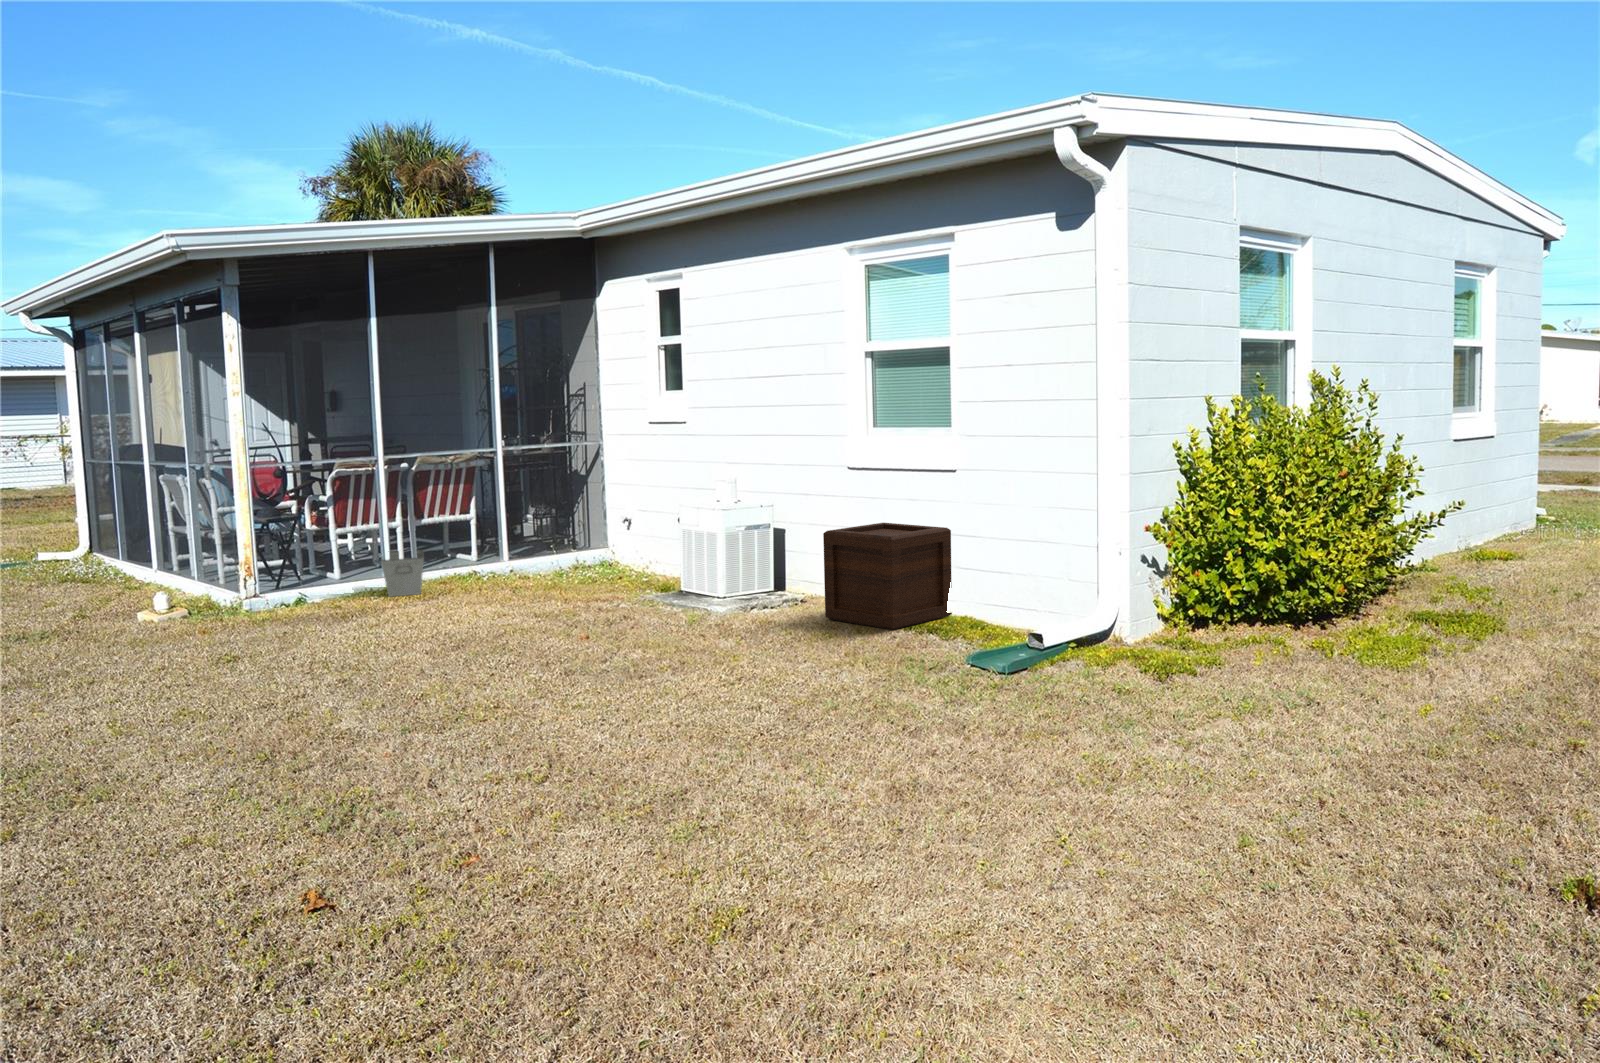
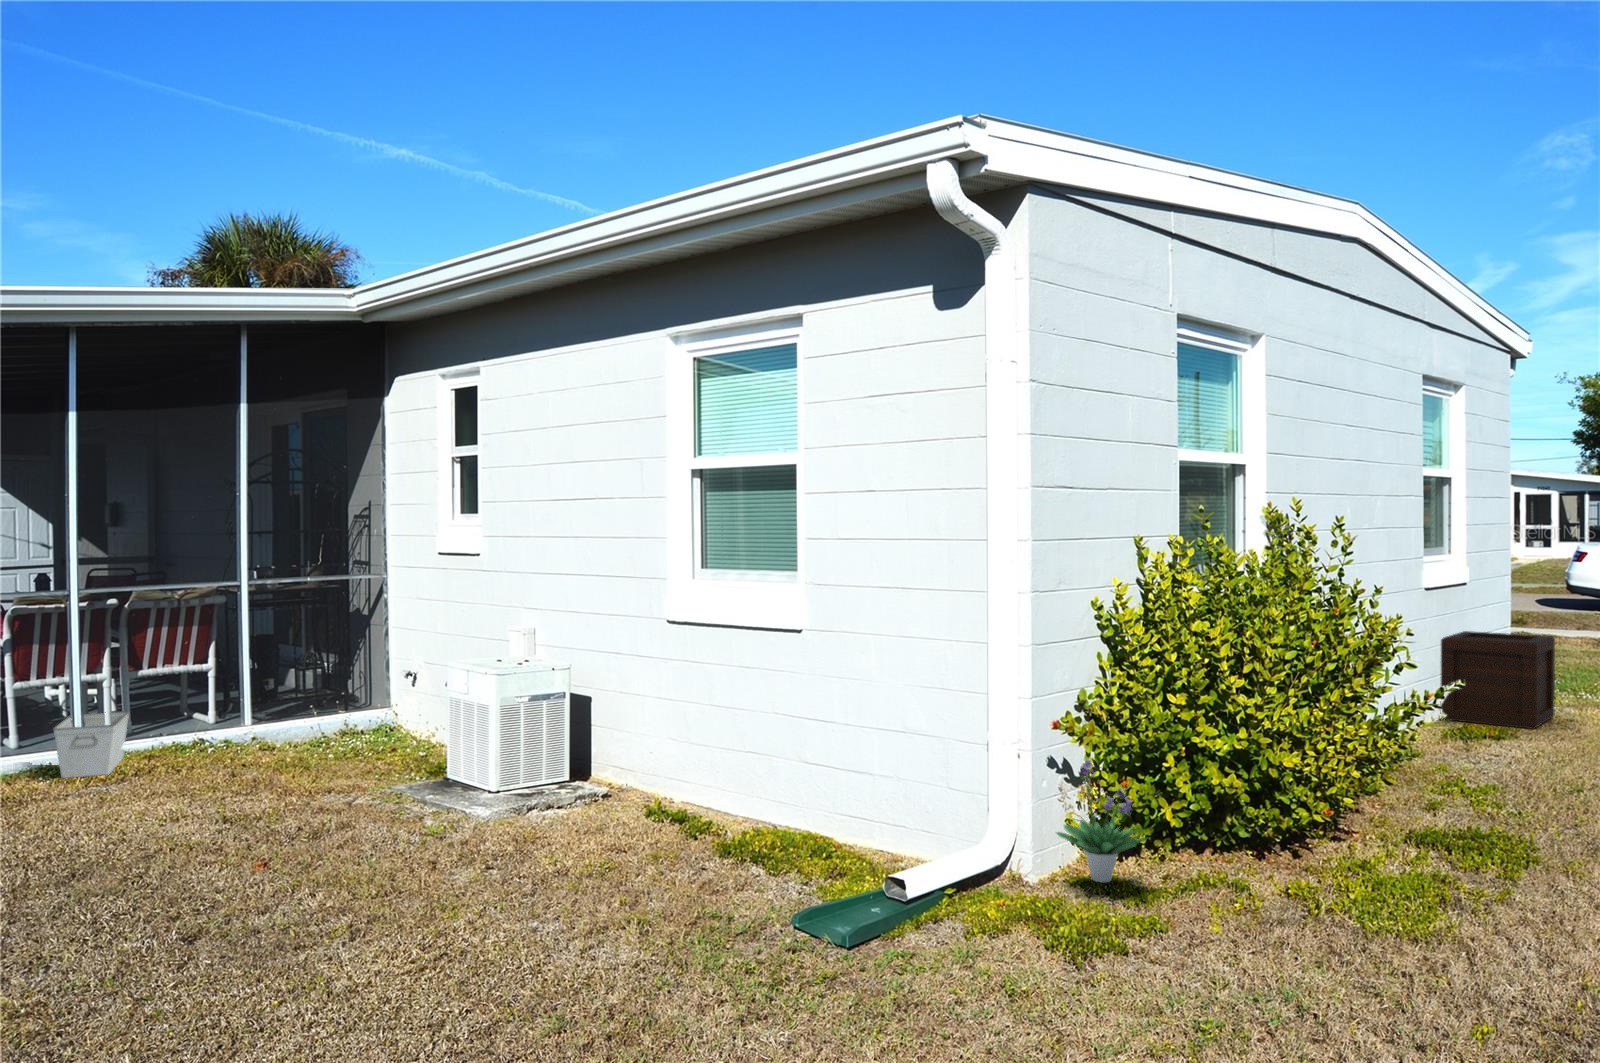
wooden crate: present [823,523,952,630] -> present [1440,631,1555,729]
potted plant: none [1146,555,1214,641] -> present [1057,758,1147,882]

